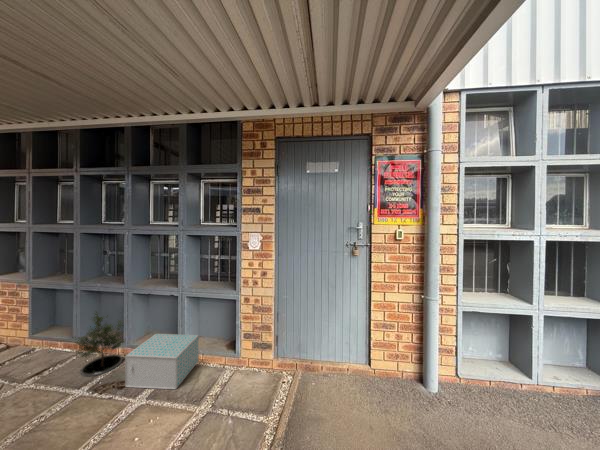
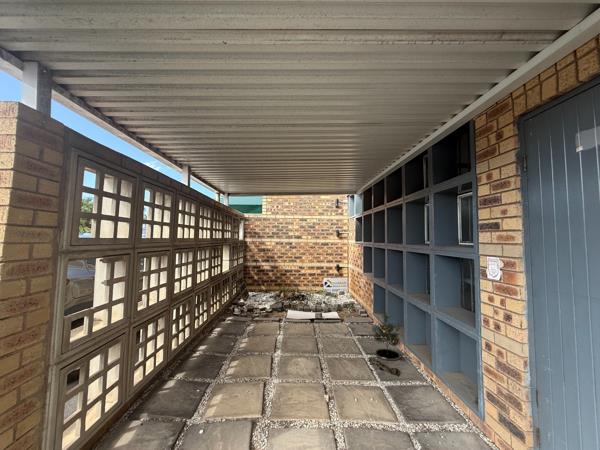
storage box: present [125,334,199,389] -> none [383,347,444,399]

